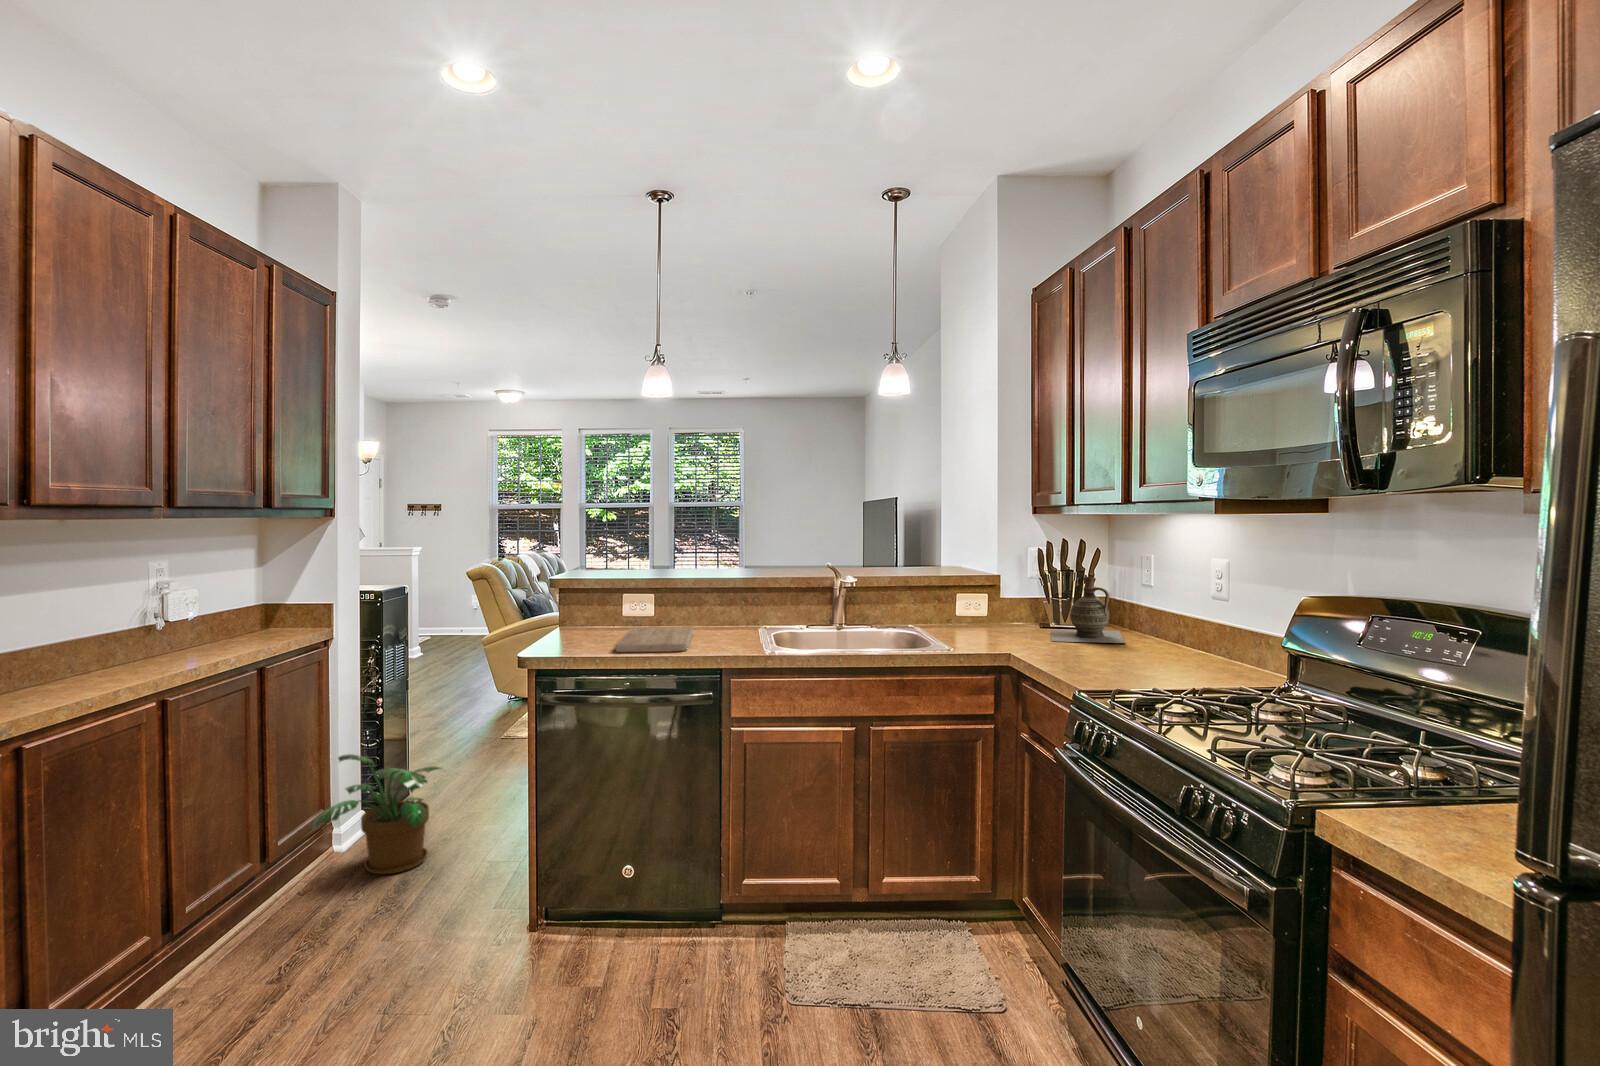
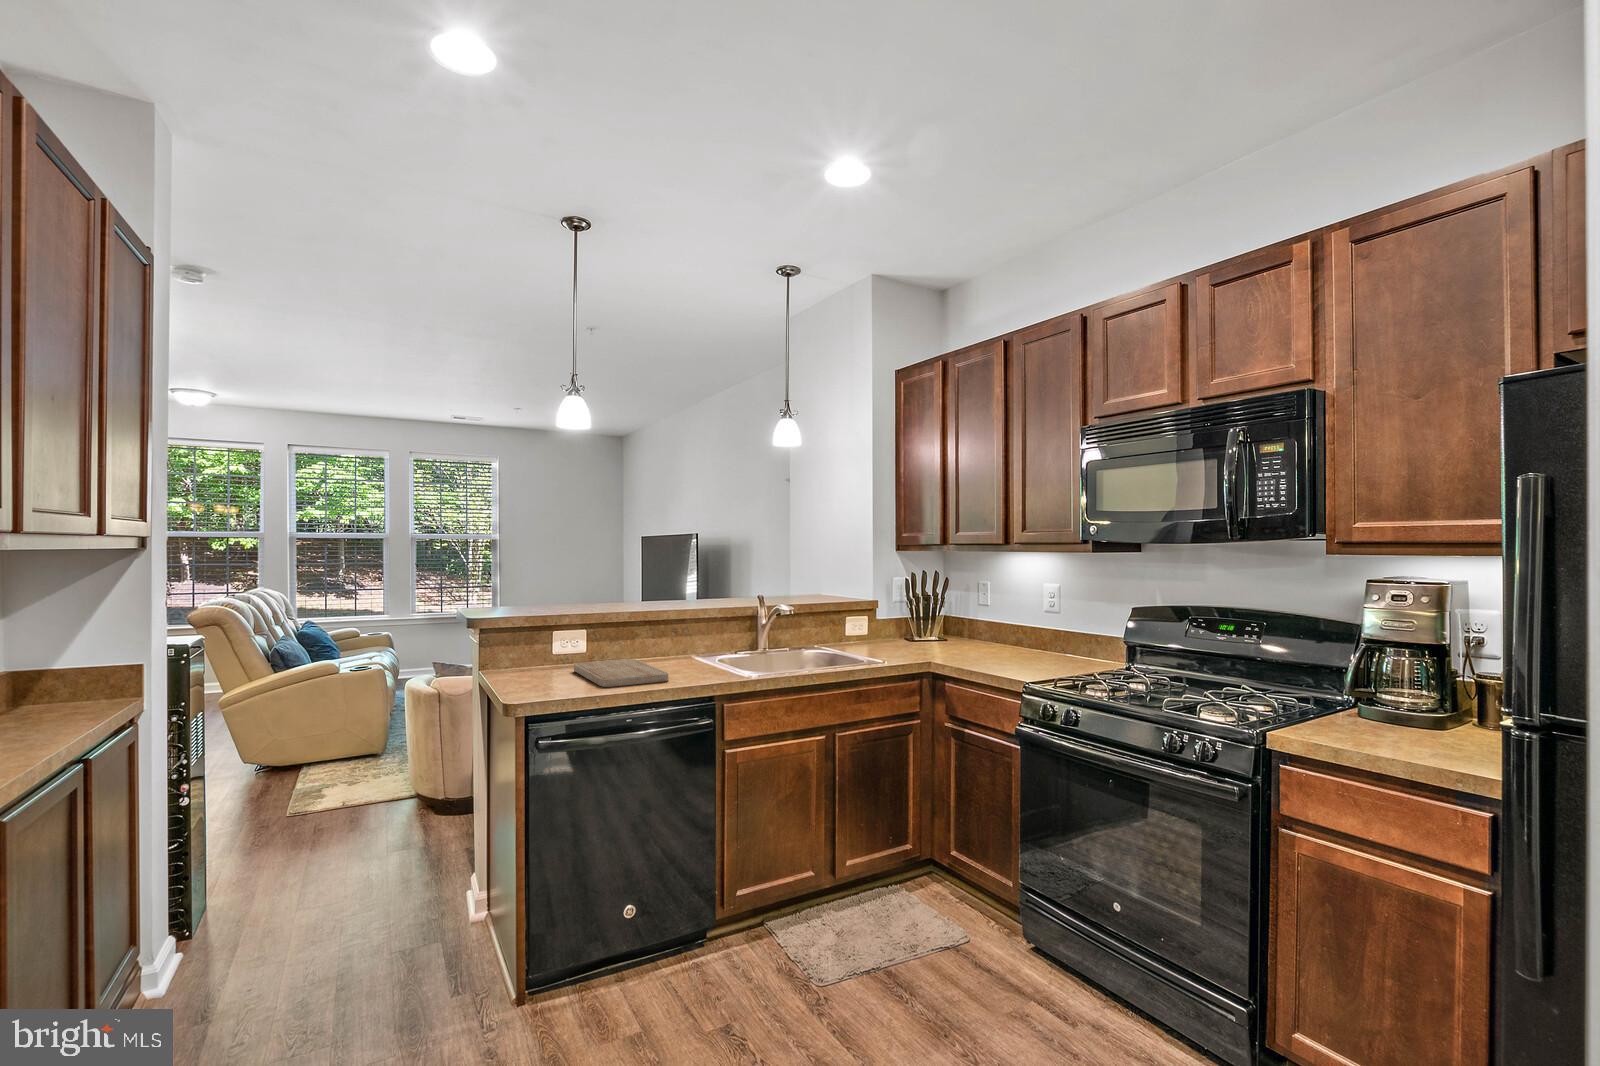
ceramic jug: present [1051,577,1124,643] -> none [925,598,994,651]
potted plant: present [312,754,444,874] -> none [160,844,345,989]

